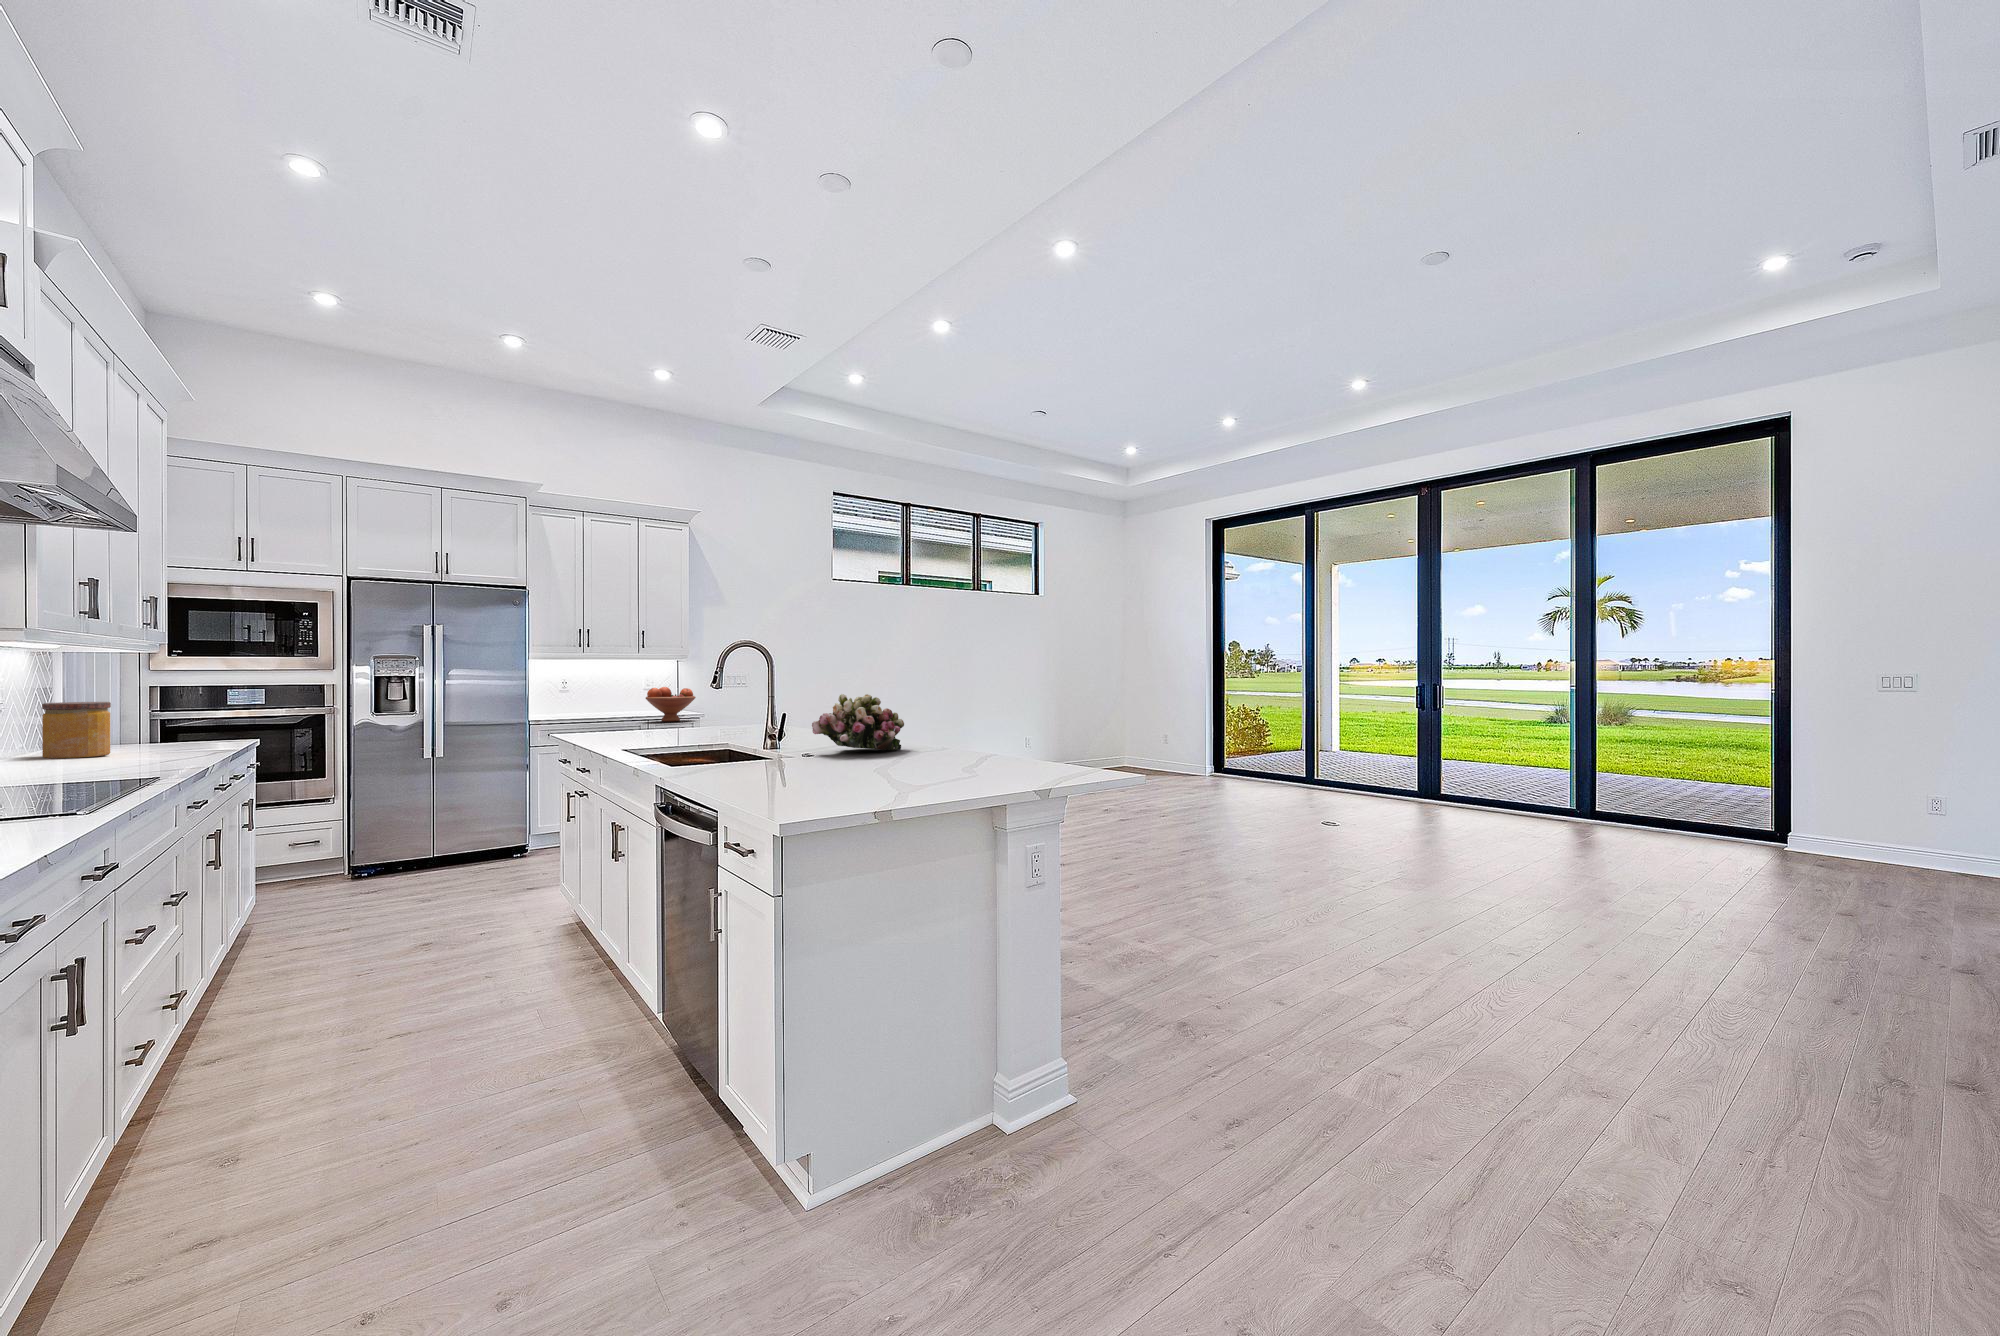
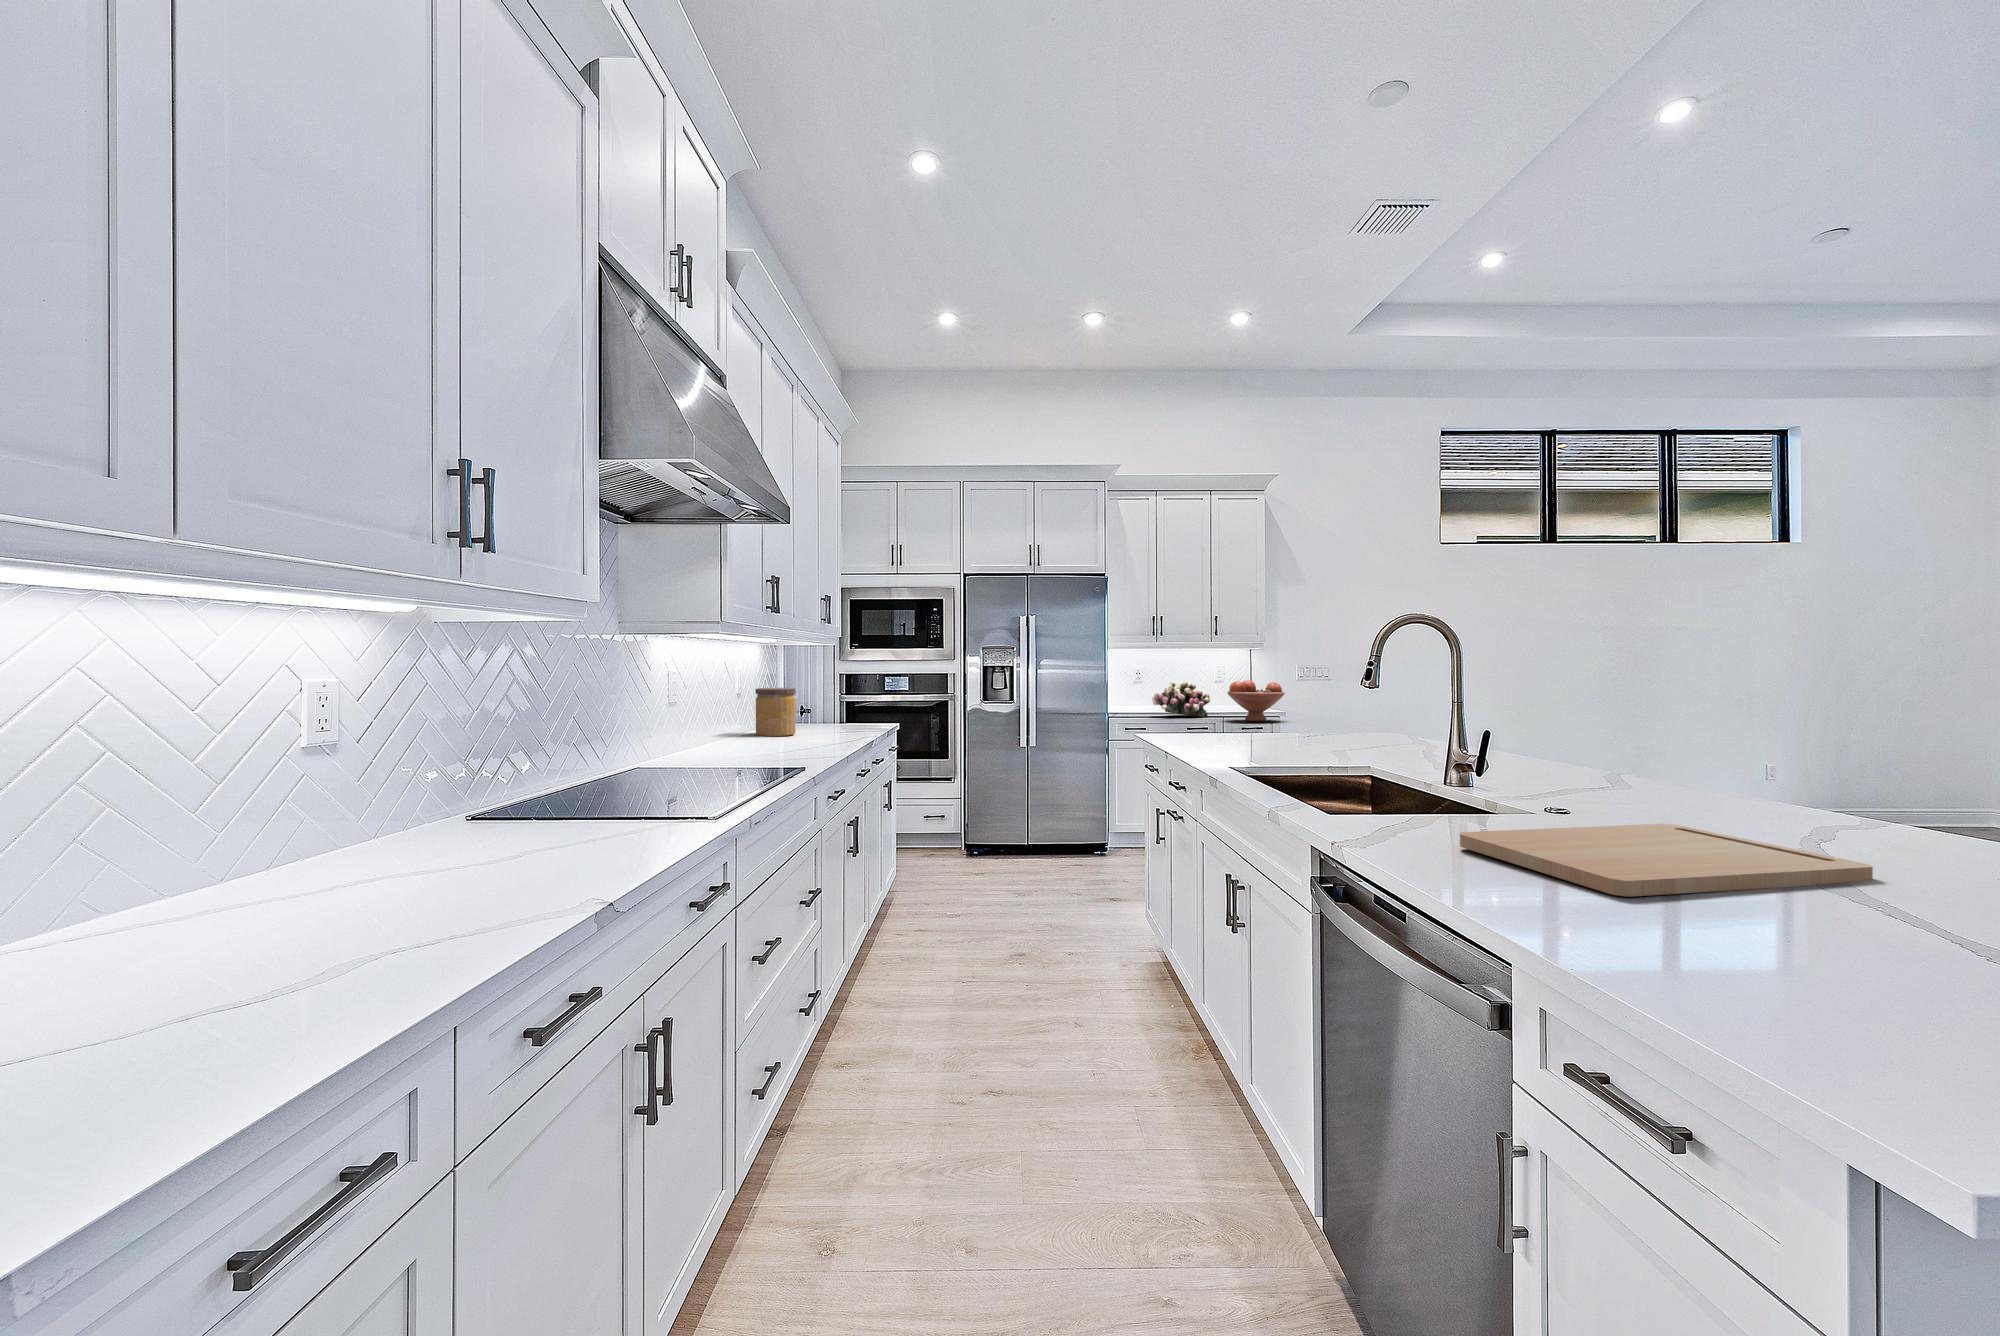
flower arrangement: present [812,694,904,751] -> present [1152,681,1210,717]
cutting board: none [735,754,900,781] -> present [1460,824,1873,897]

